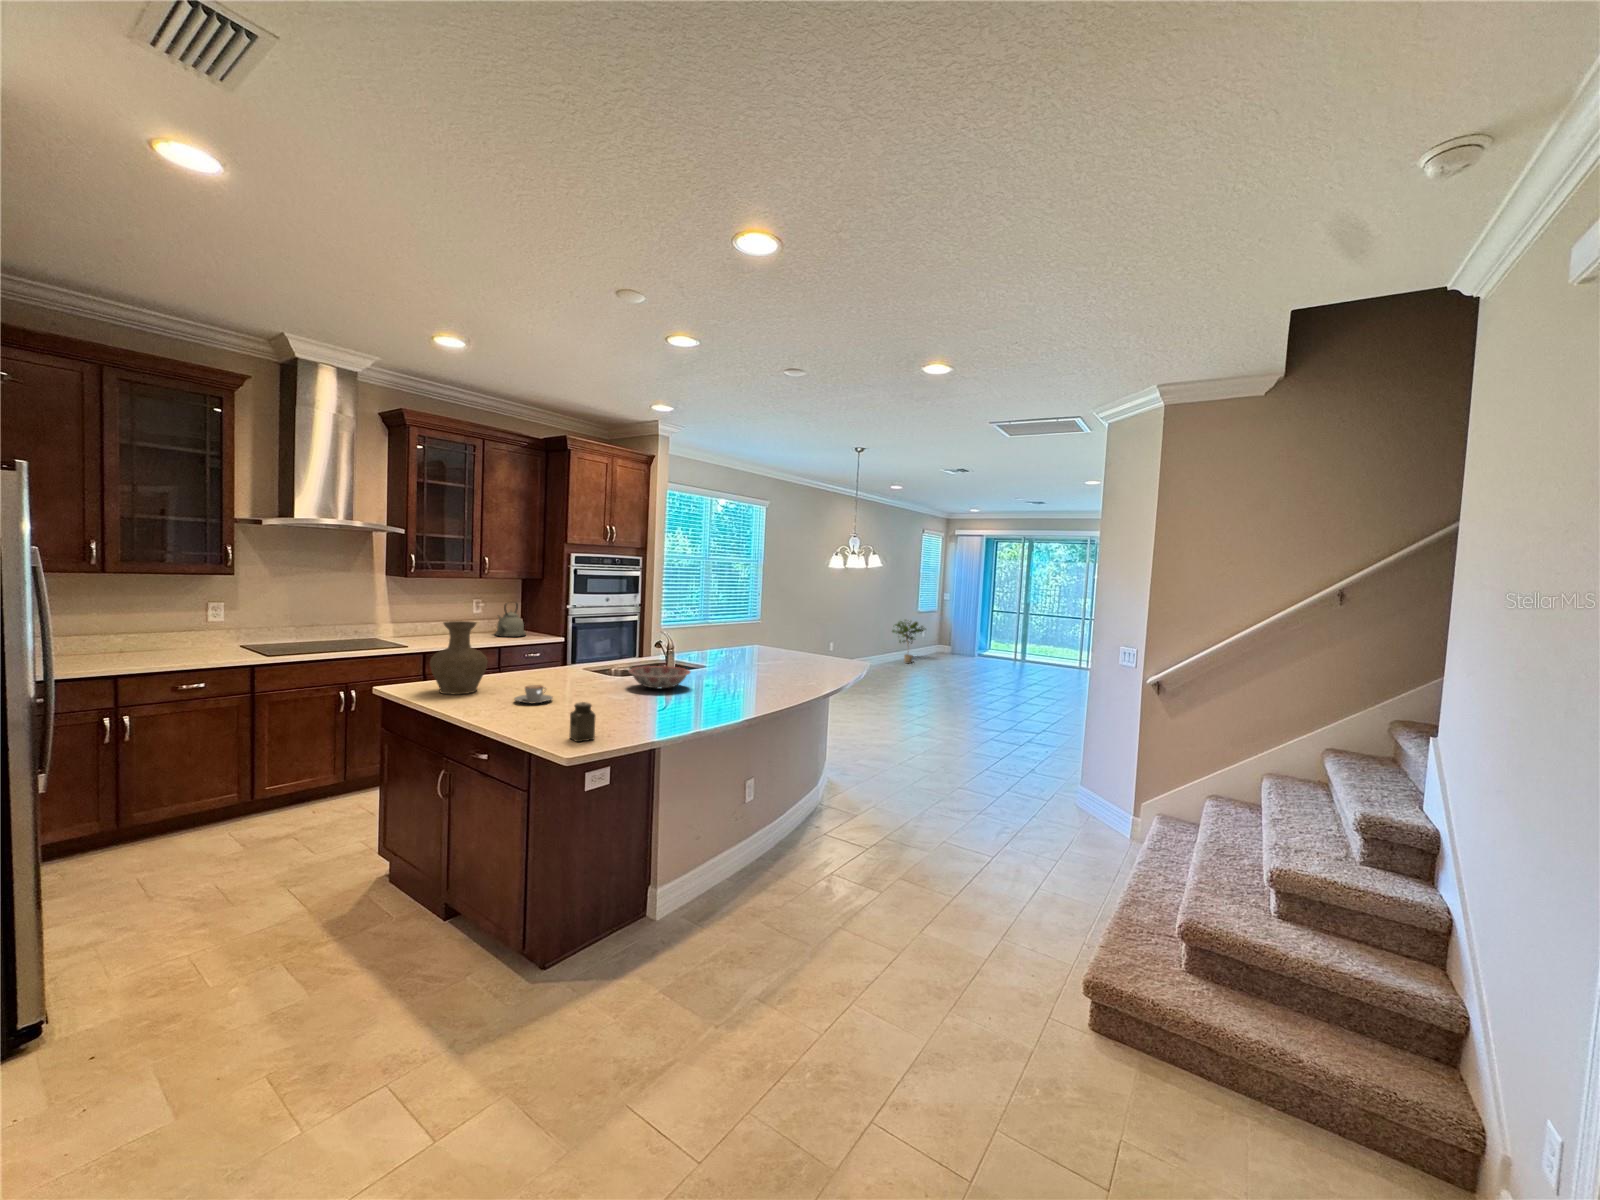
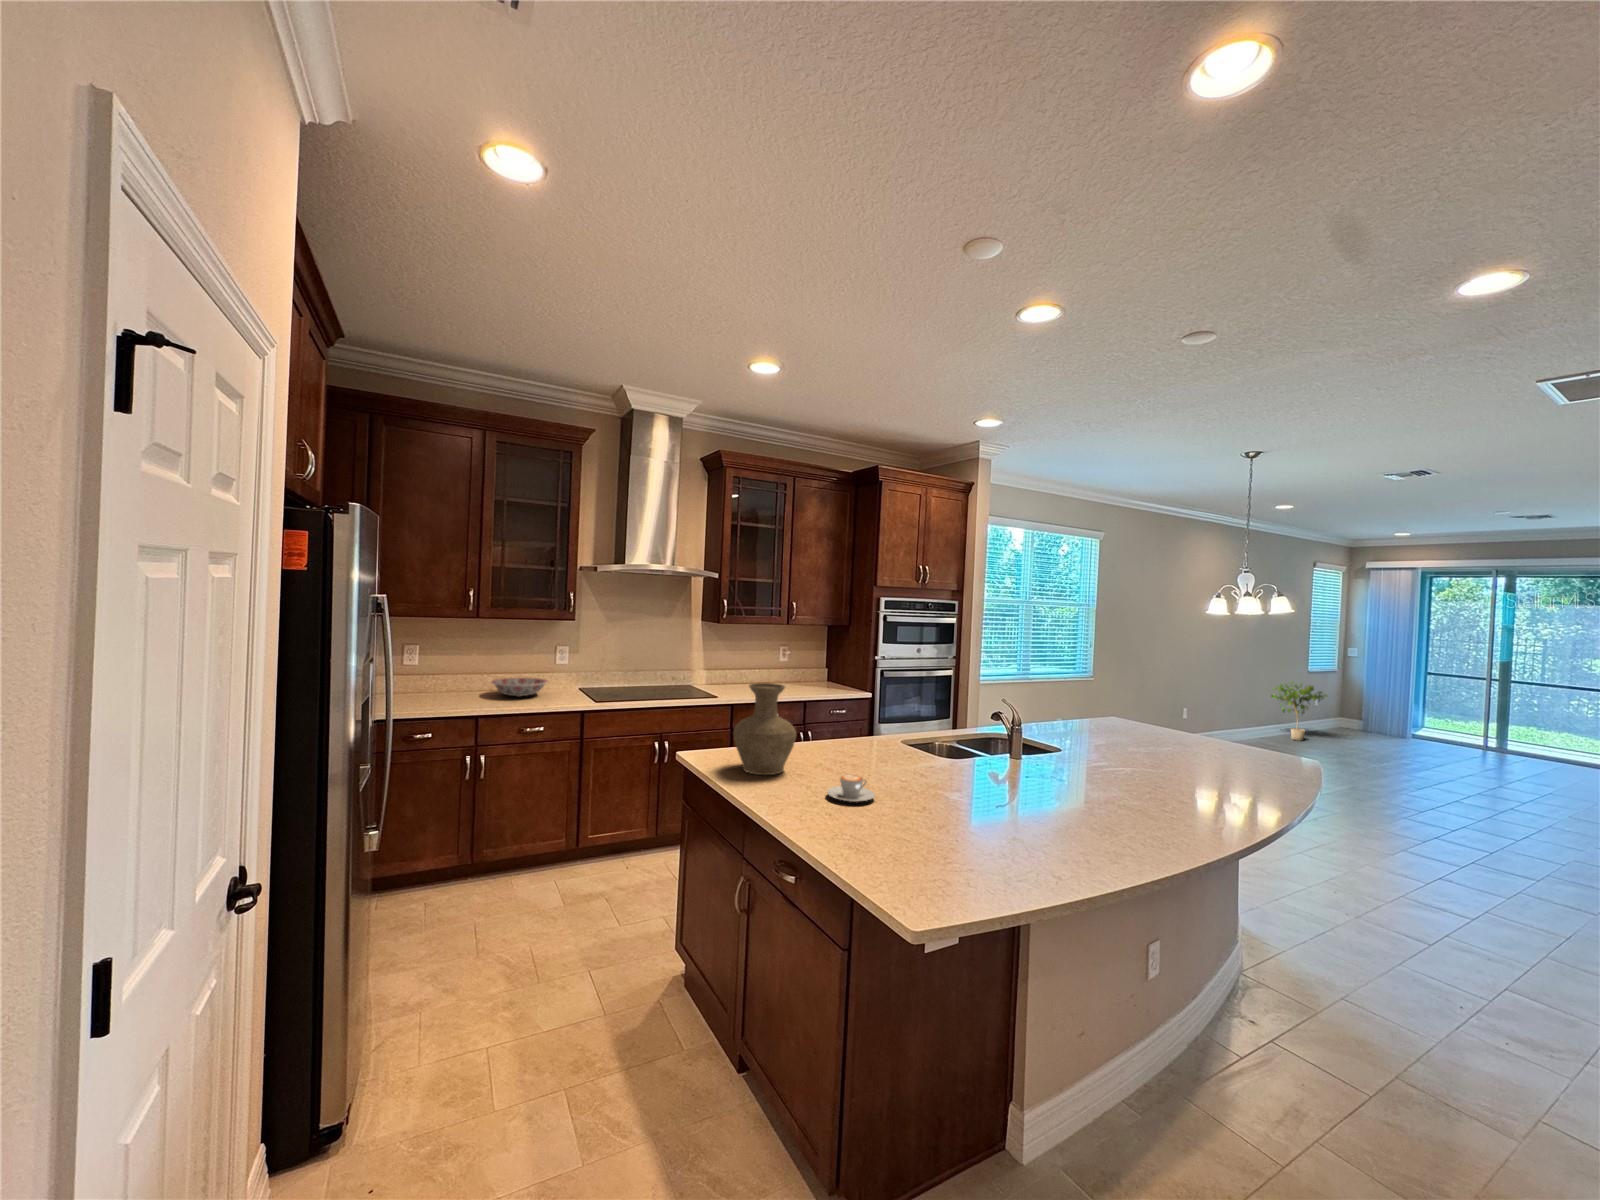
kettle: present [495,603,526,637] -> none [801,651,832,690]
ceramic bowl: present [629,666,690,688] -> present [492,678,548,696]
salt shaker: present [569,702,595,742] -> none [910,832,951,898]

